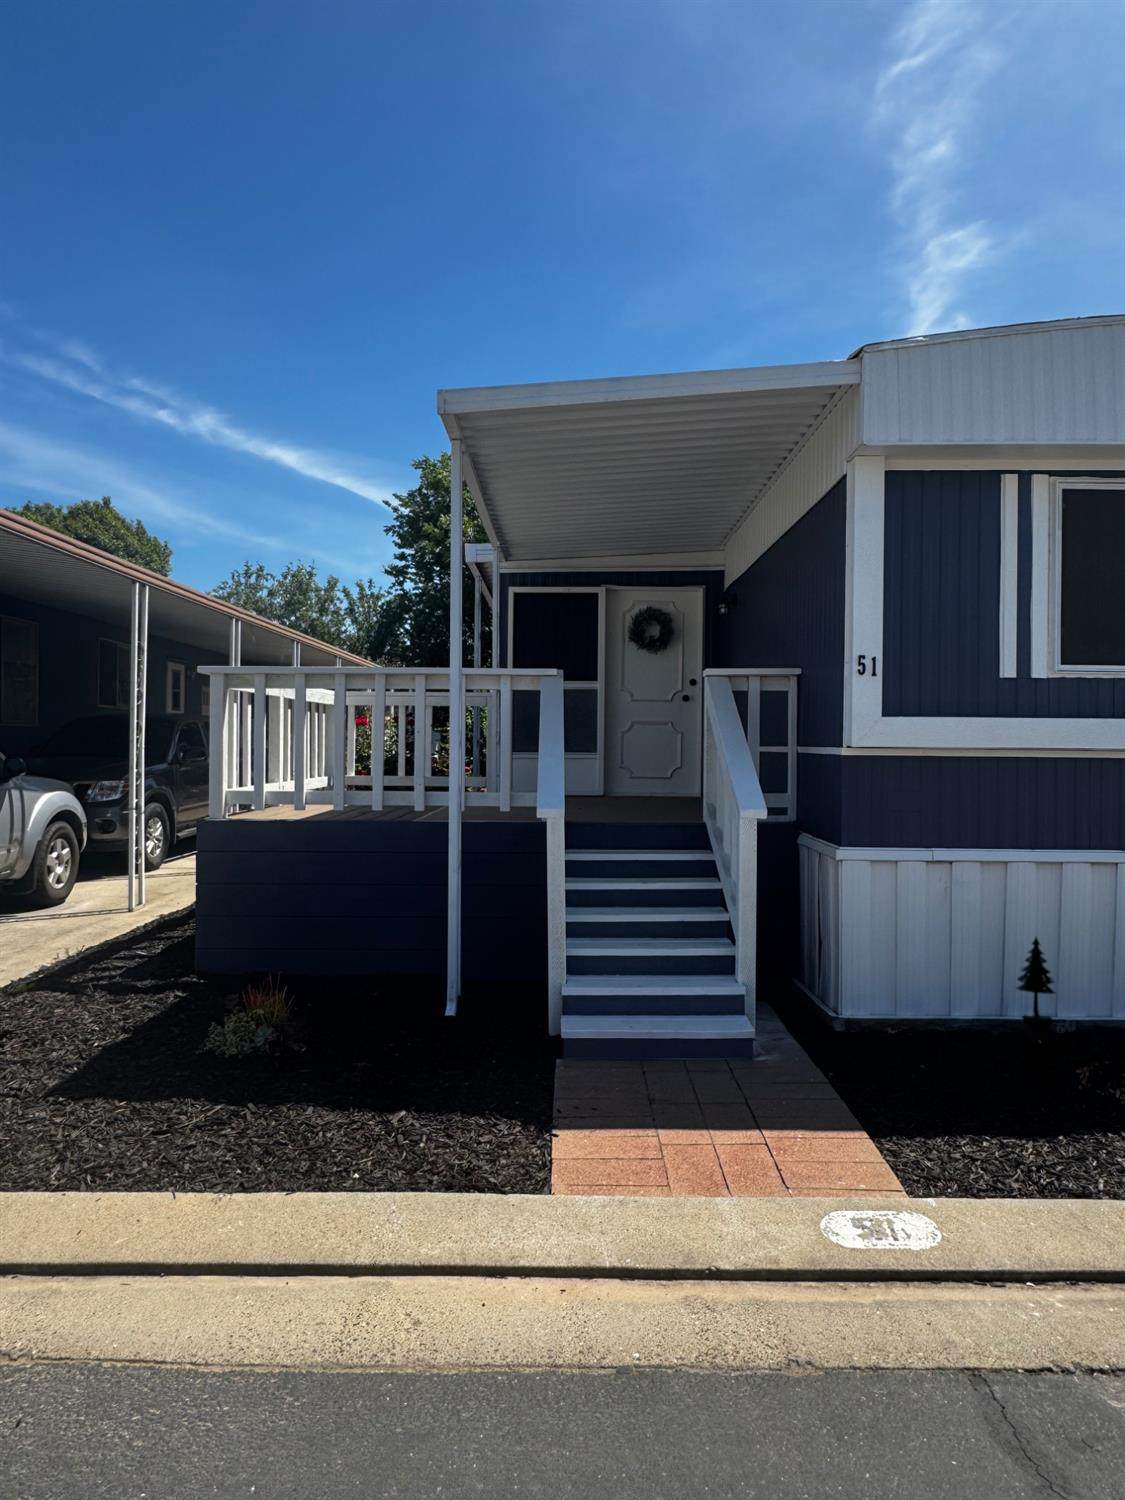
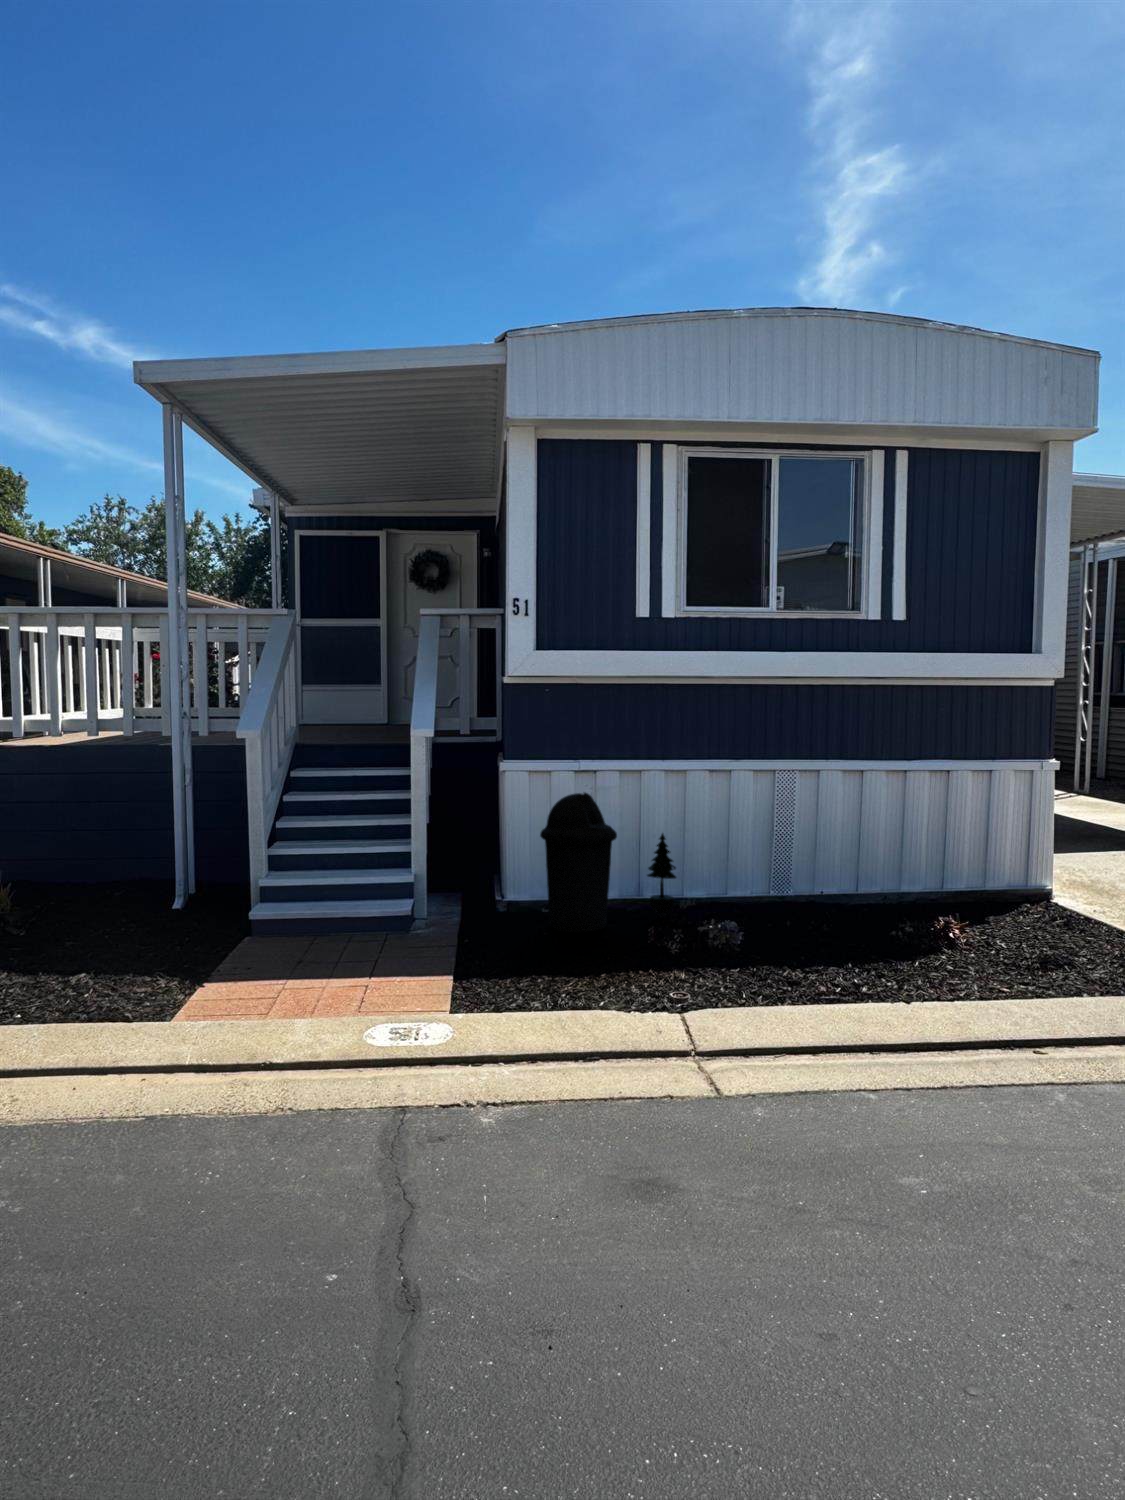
trash can: none [895,887,995,1061] -> present [540,793,617,932]

